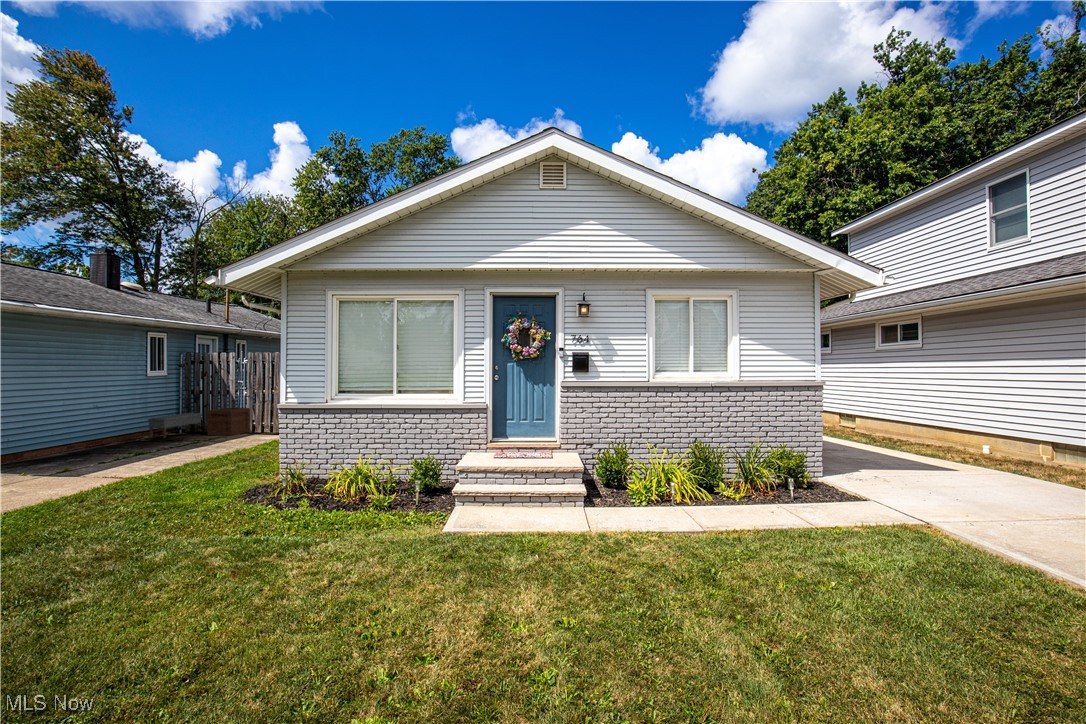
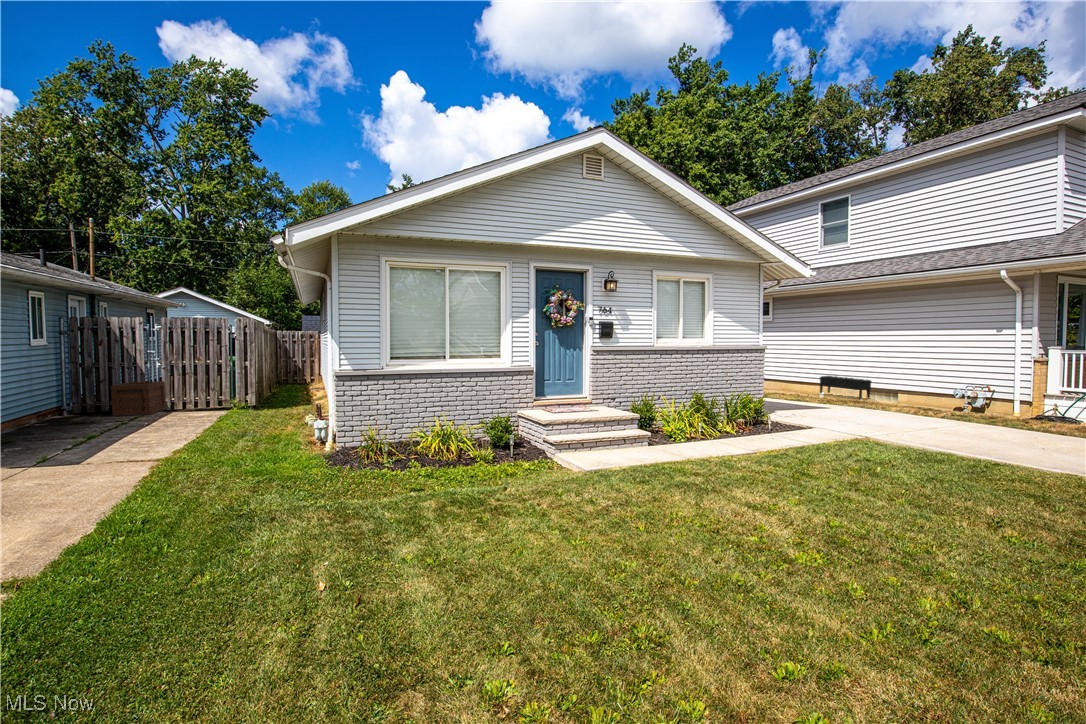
bench: present [148,413,202,438] -> present [820,376,872,399]

